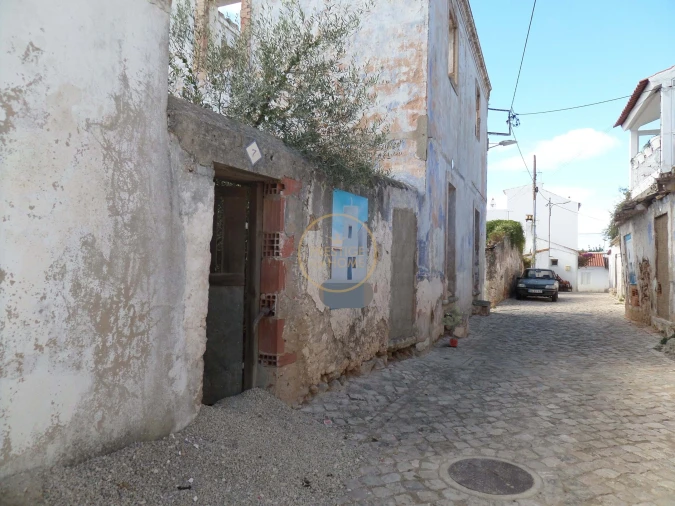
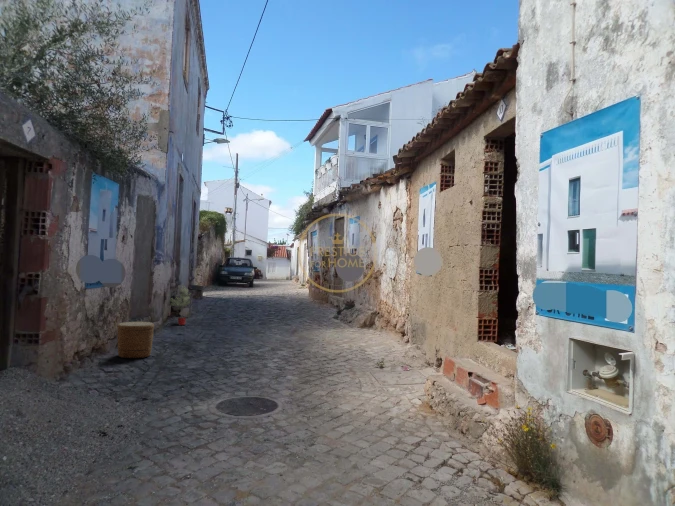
woven basket: none [371,343,408,384] -> present [117,322,154,358]

